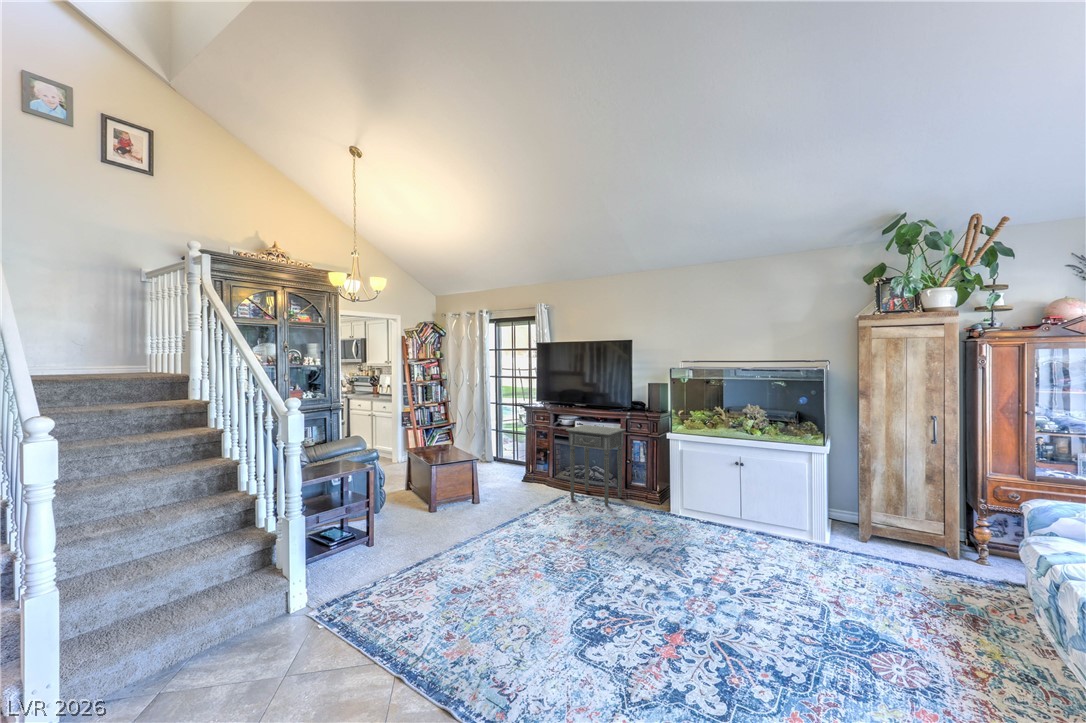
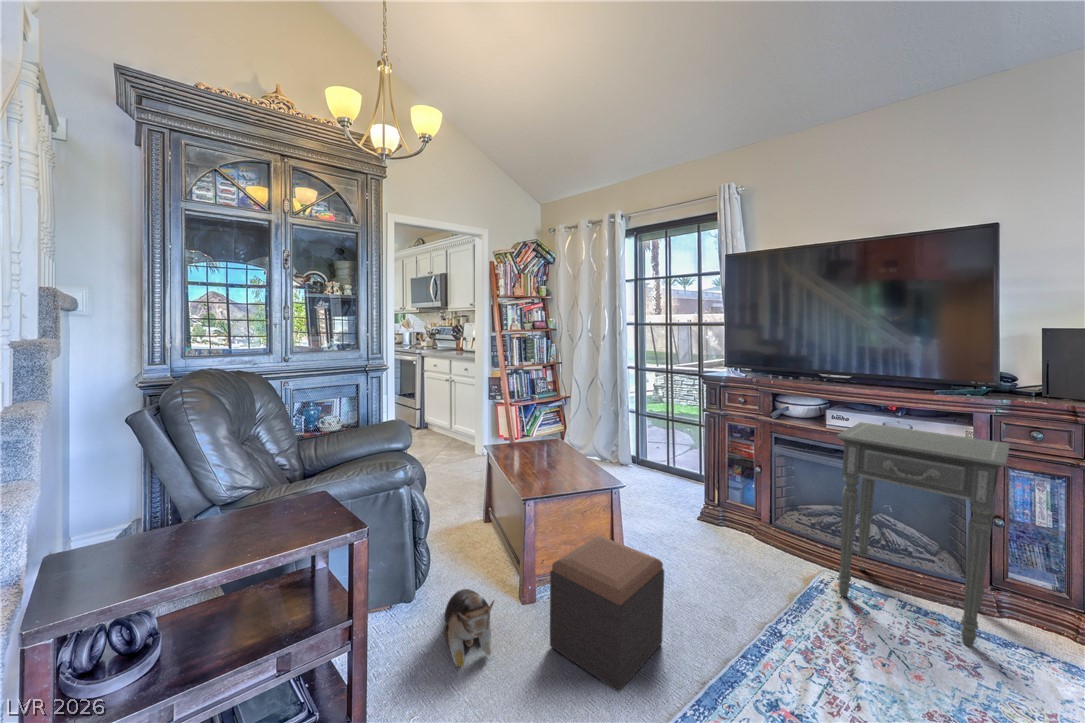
footstool: none [445,477,491,526] -> present [550,536,664,692]
plush toy: none [398,496,423,528] -> present [444,589,494,667]

